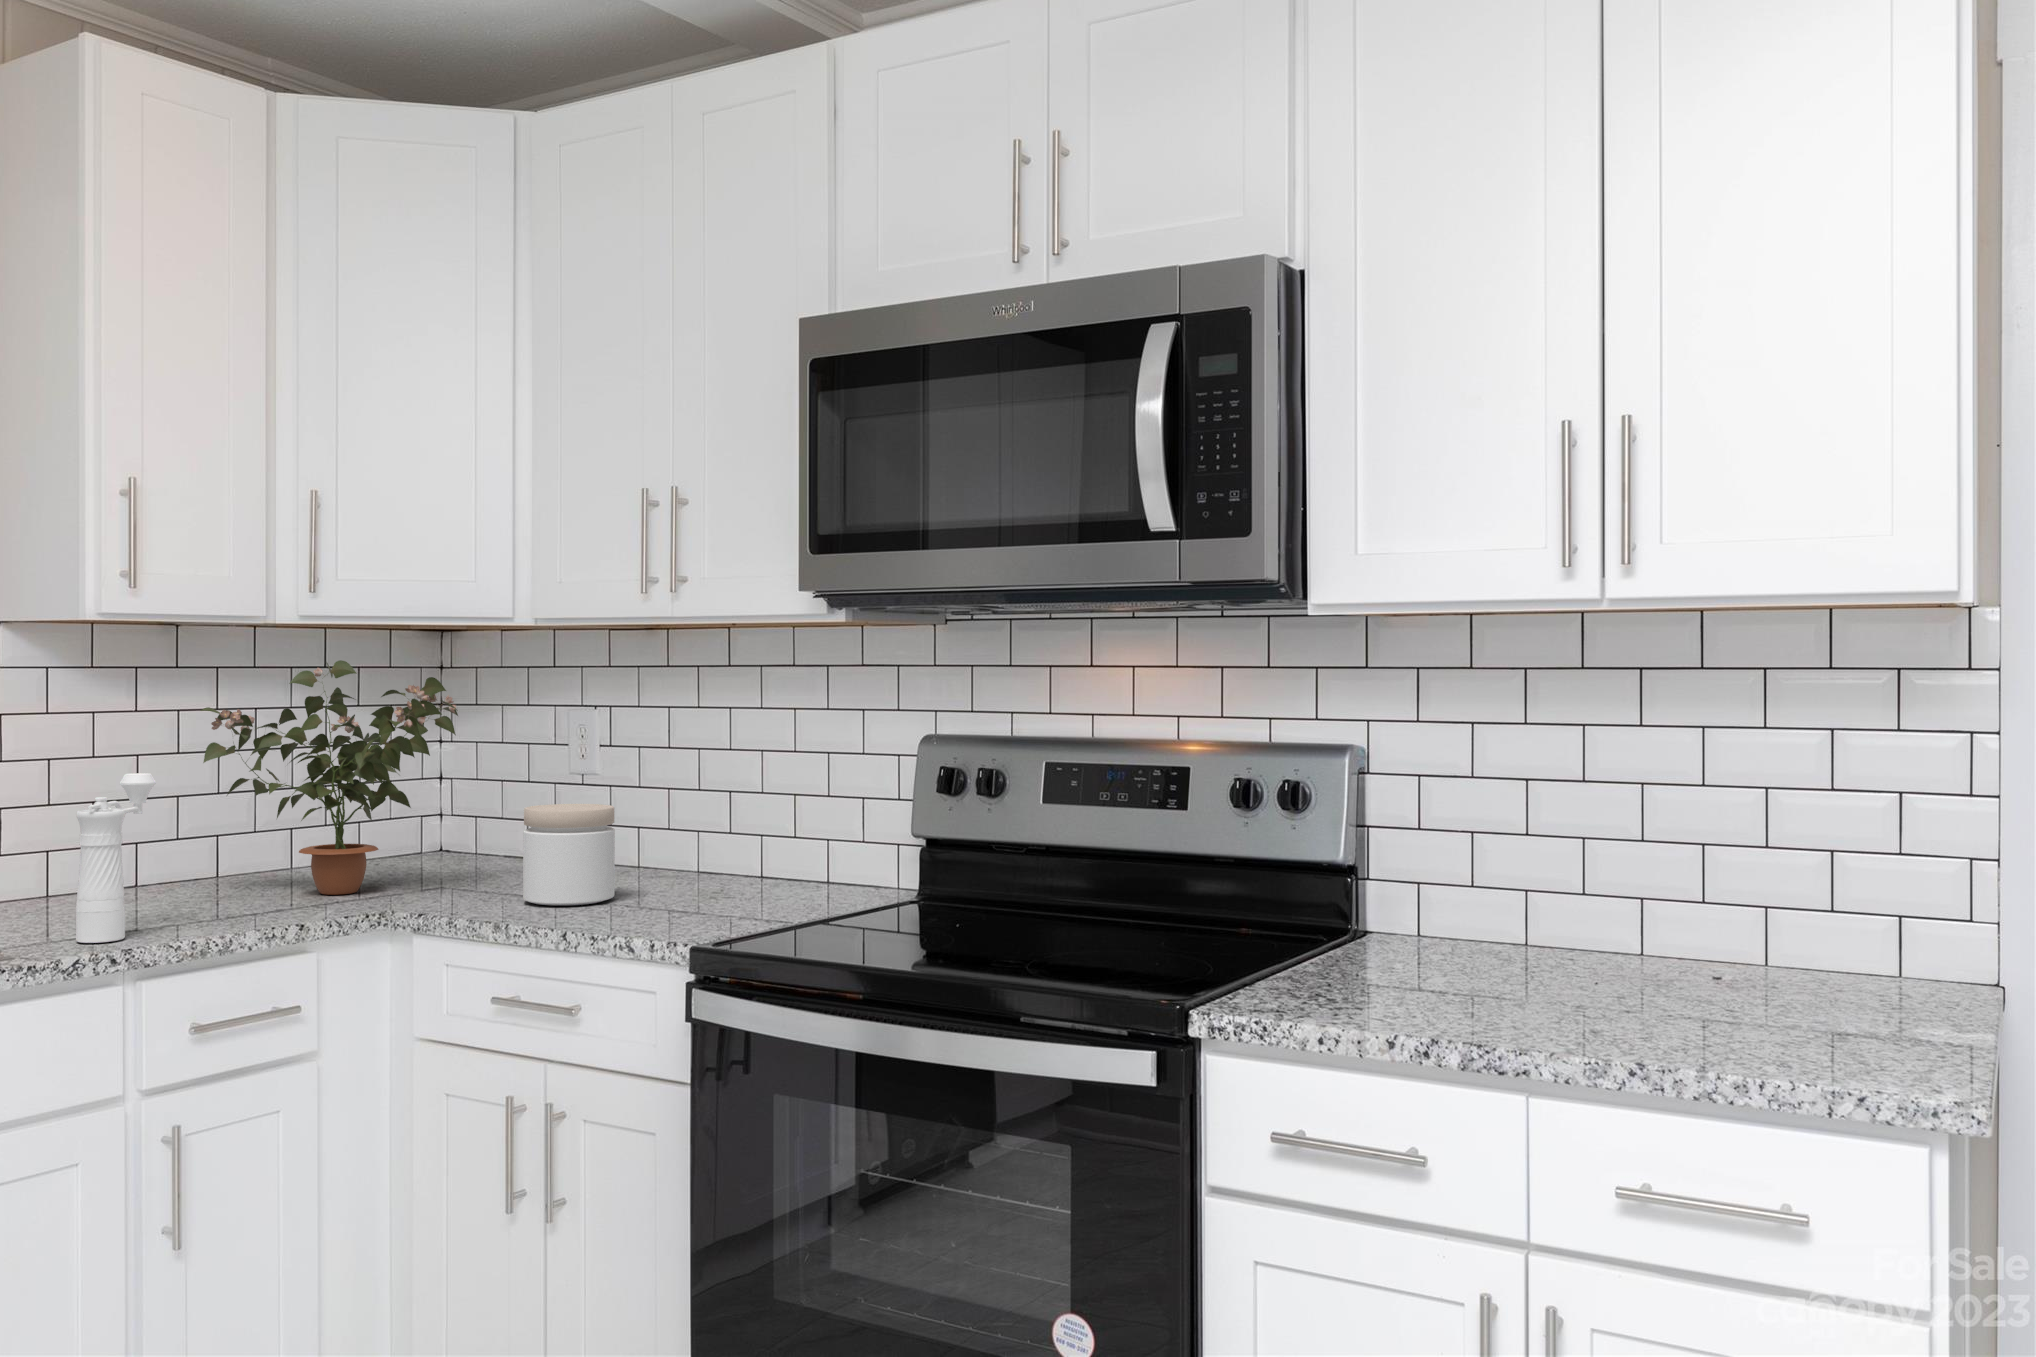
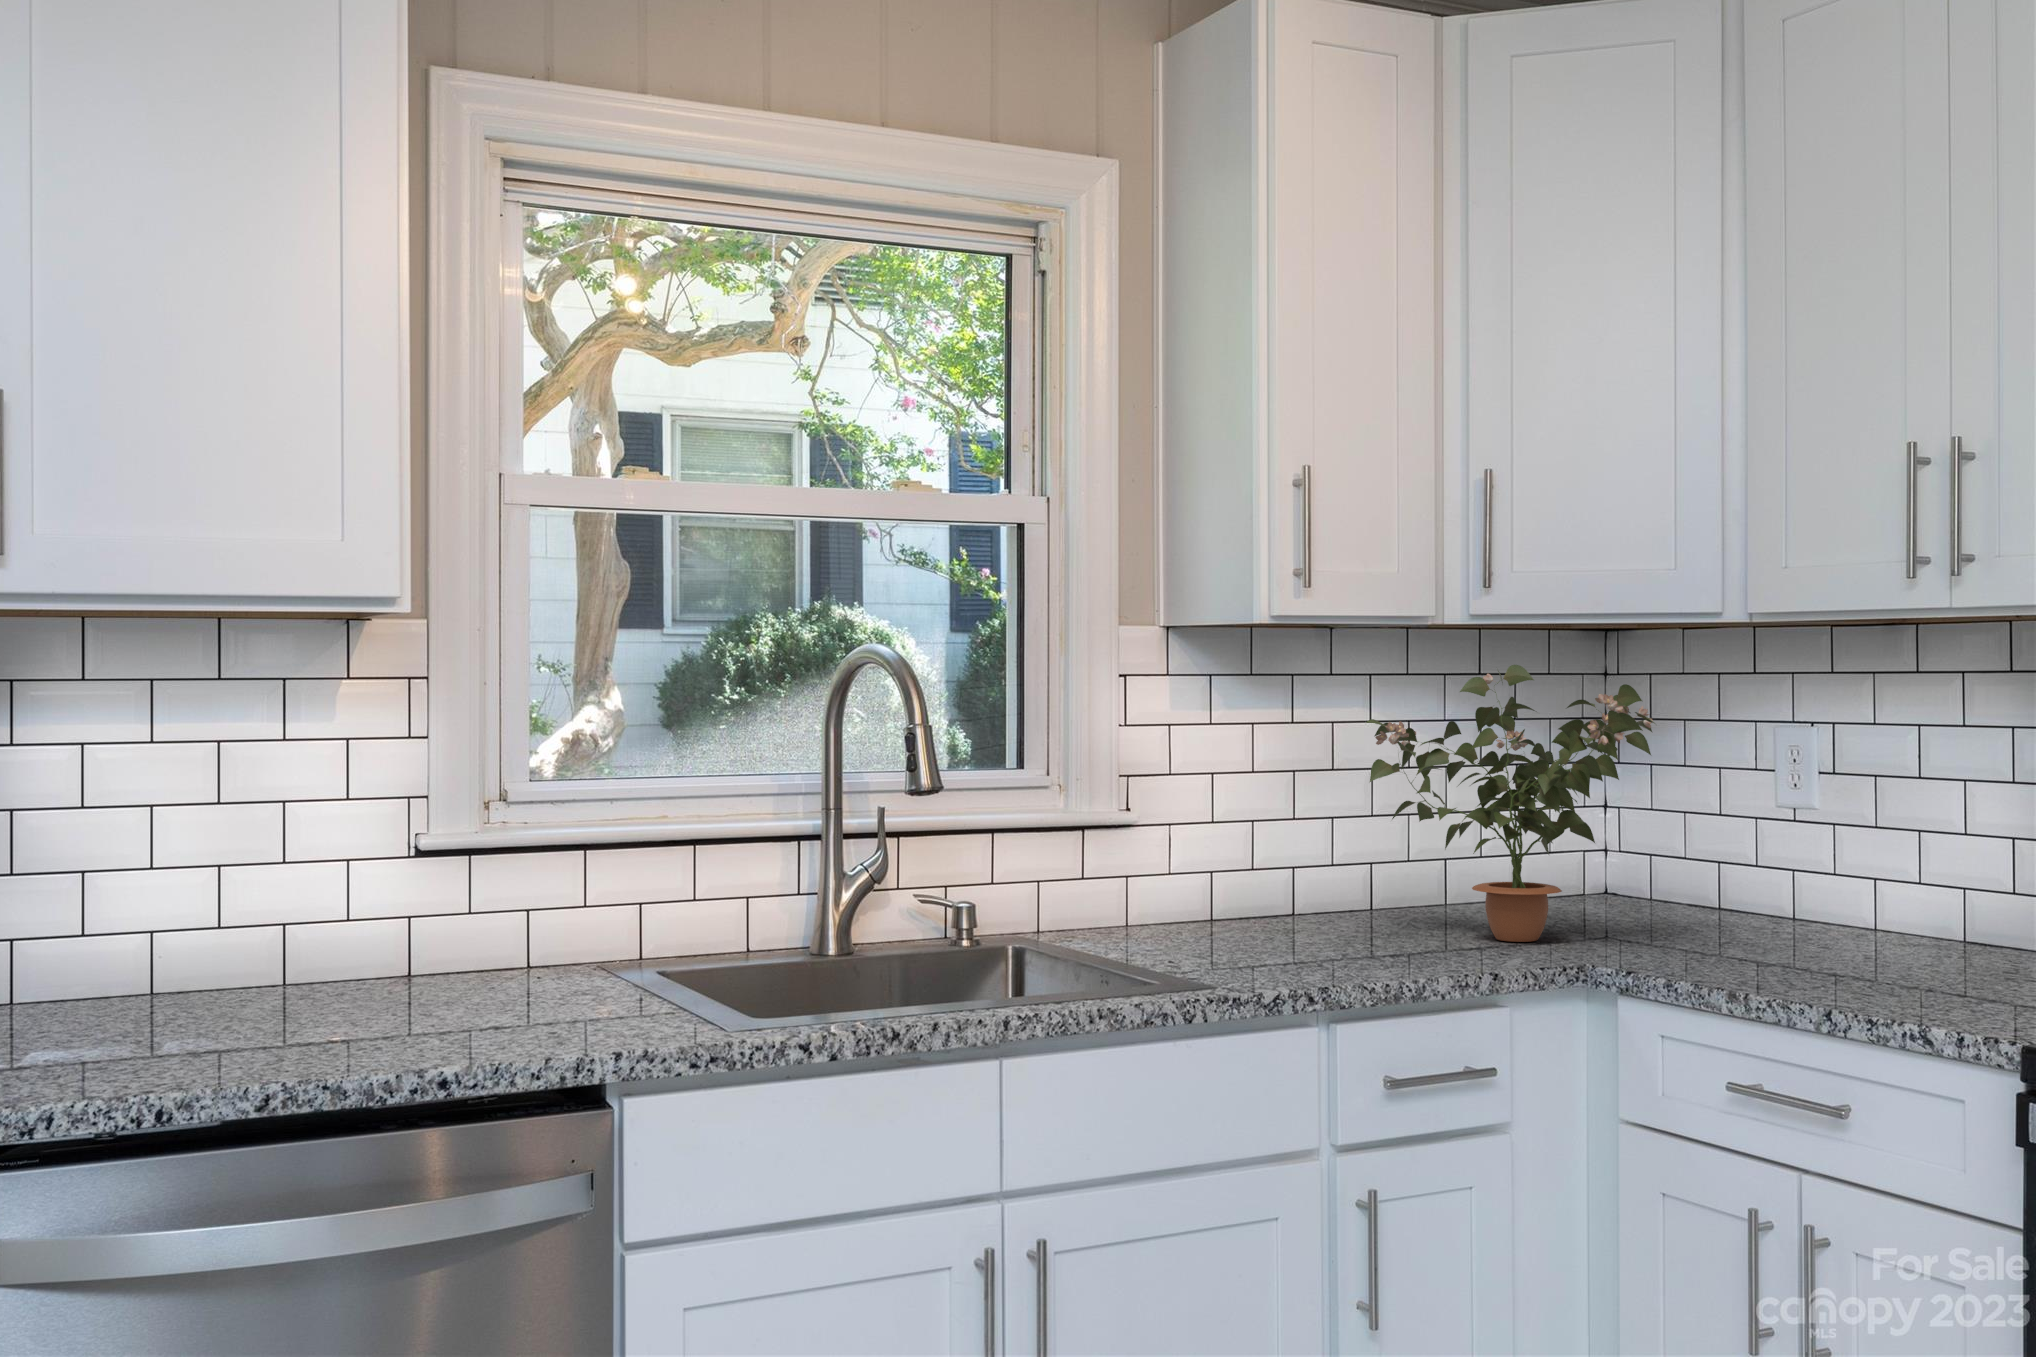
pepper mill: present [76,773,156,943] -> none [1271,792,1341,978]
jar: present [523,804,615,905] -> none [1752,846,1873,976]

